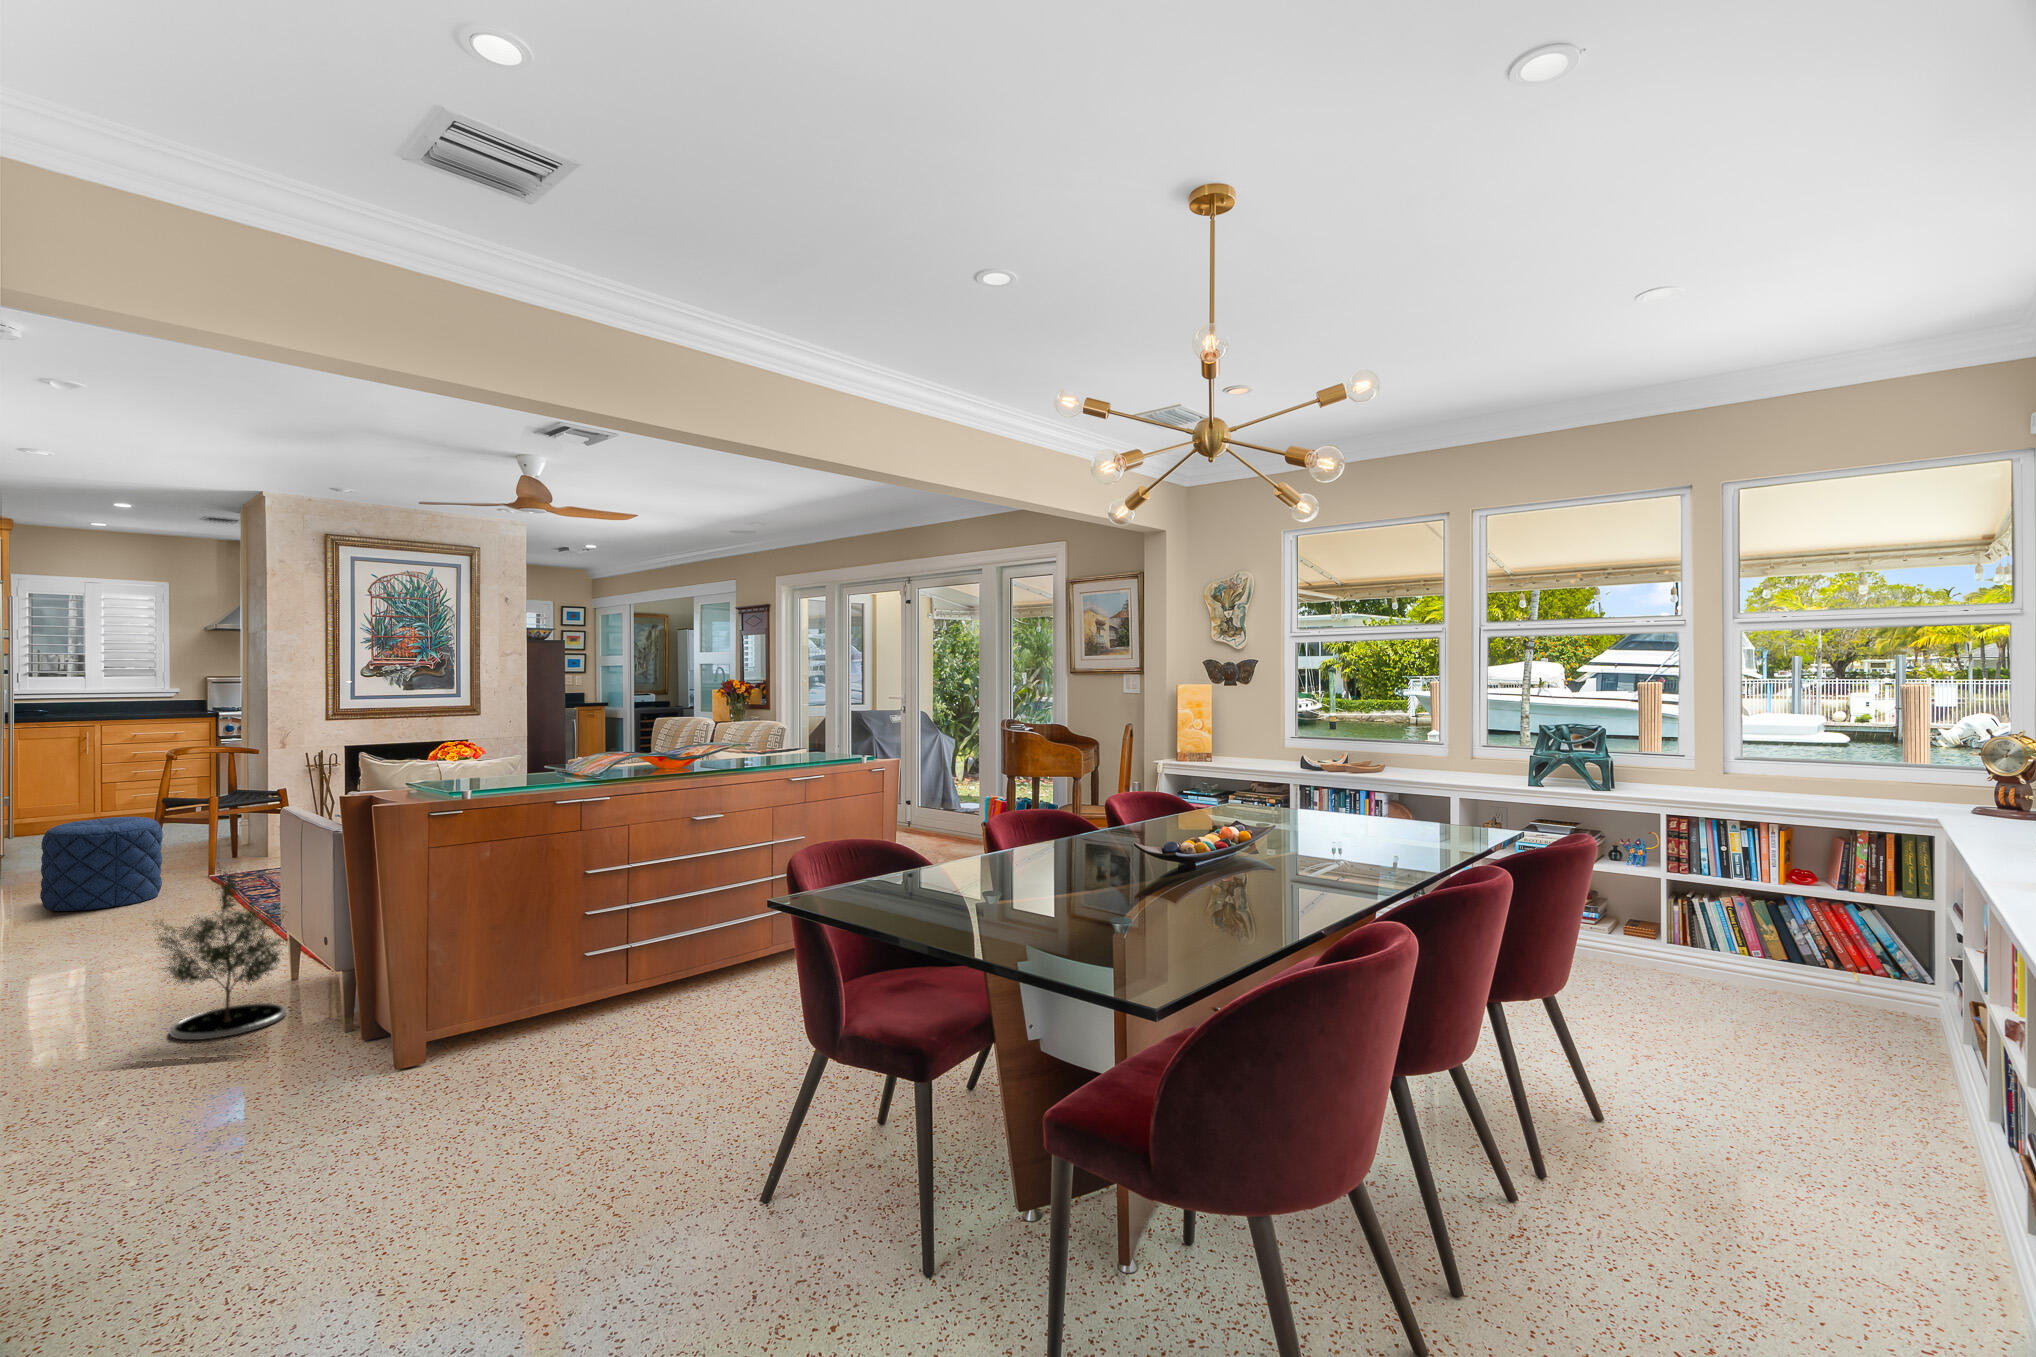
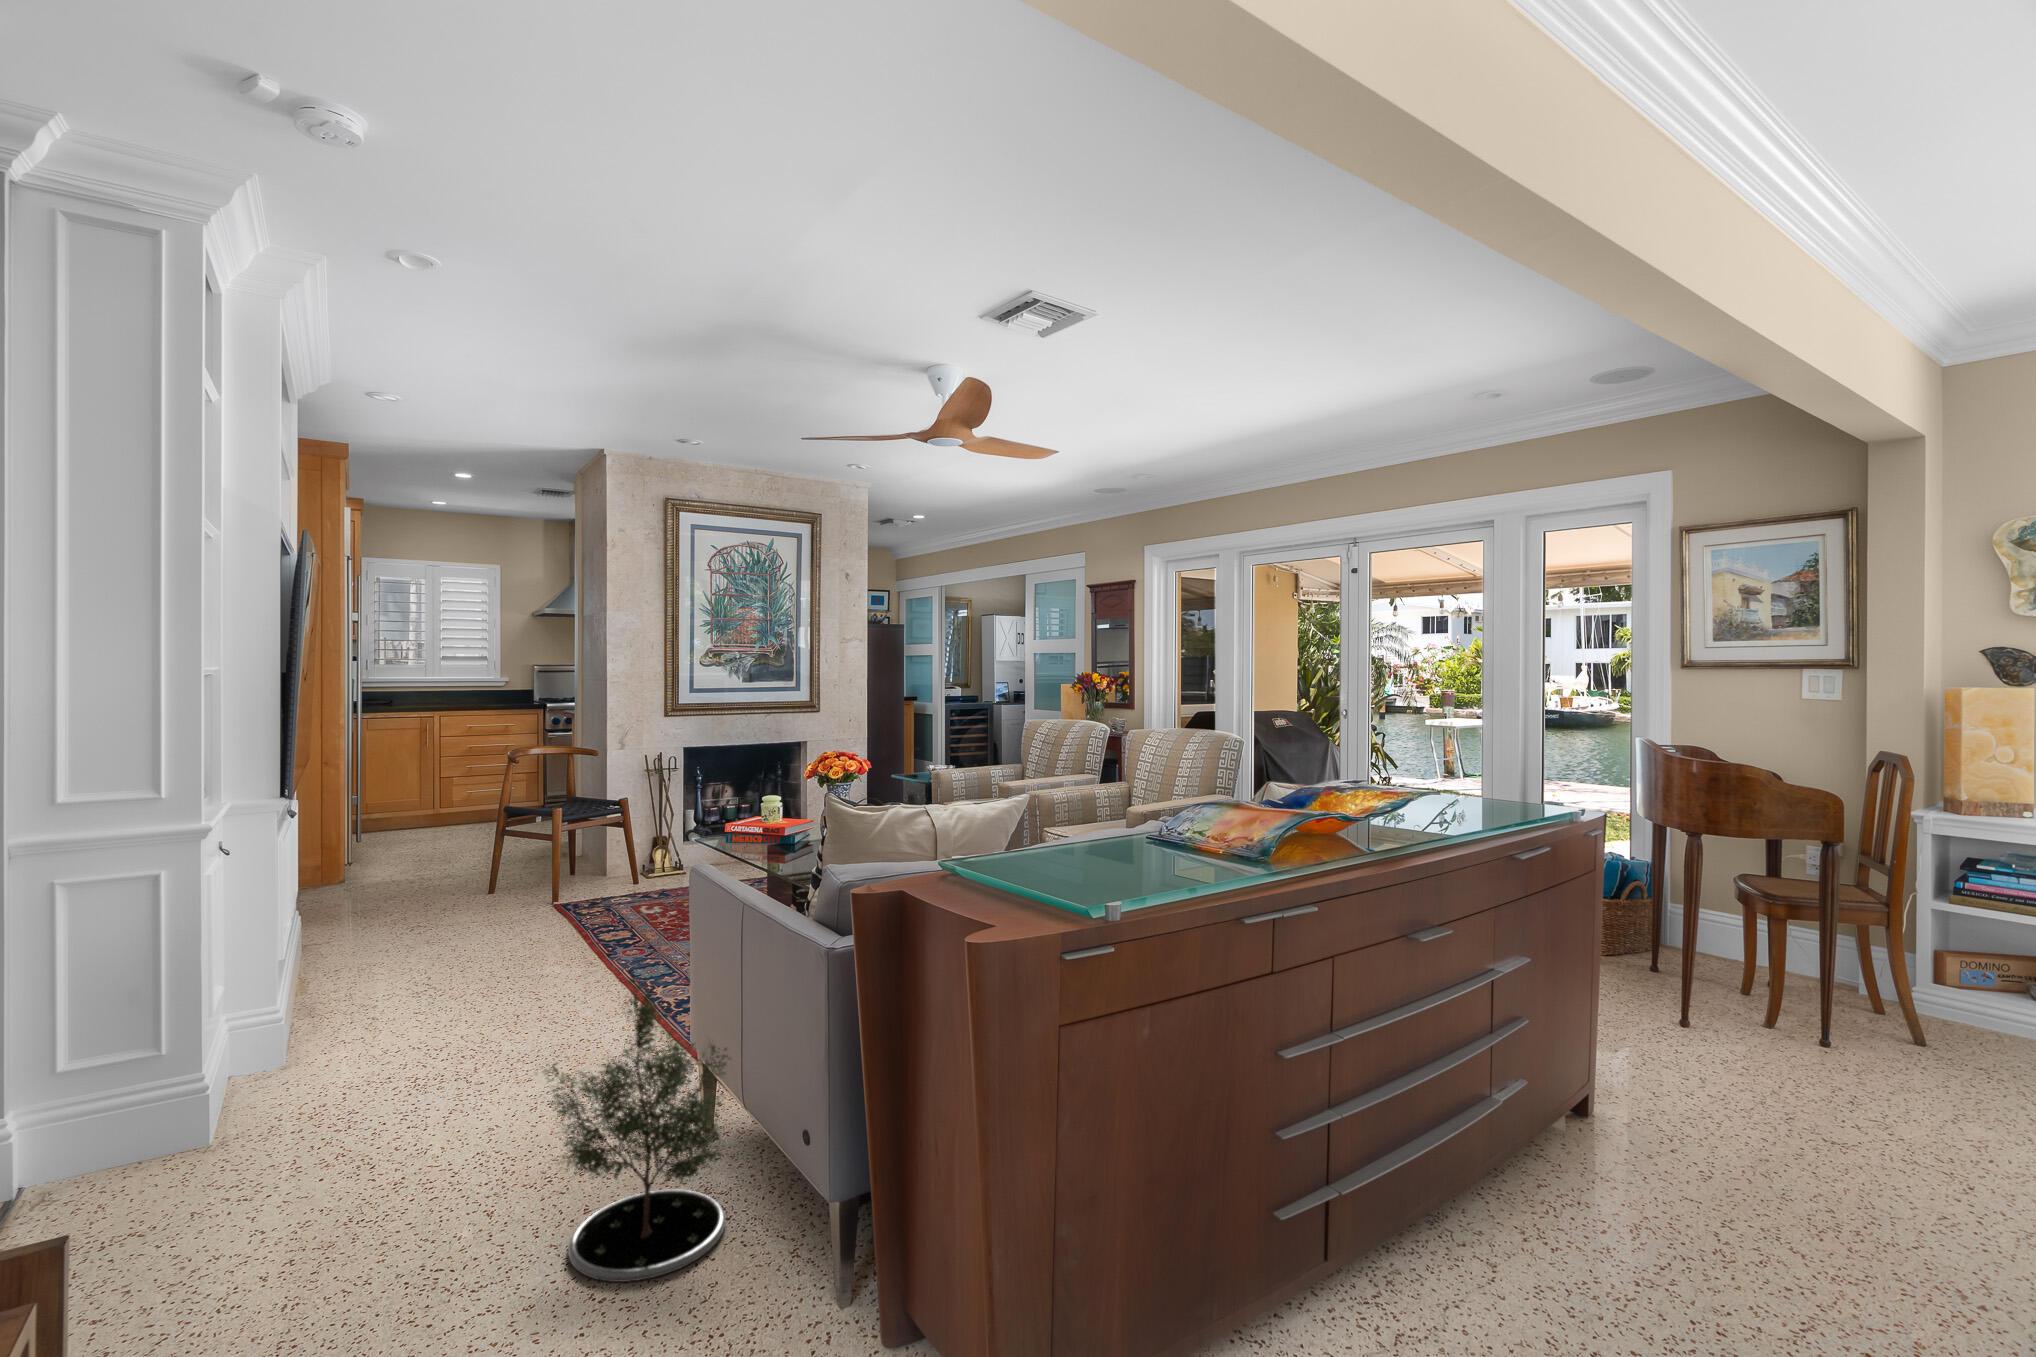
pouf: present [40,817,163,911] -> none [386,835,510,952]

